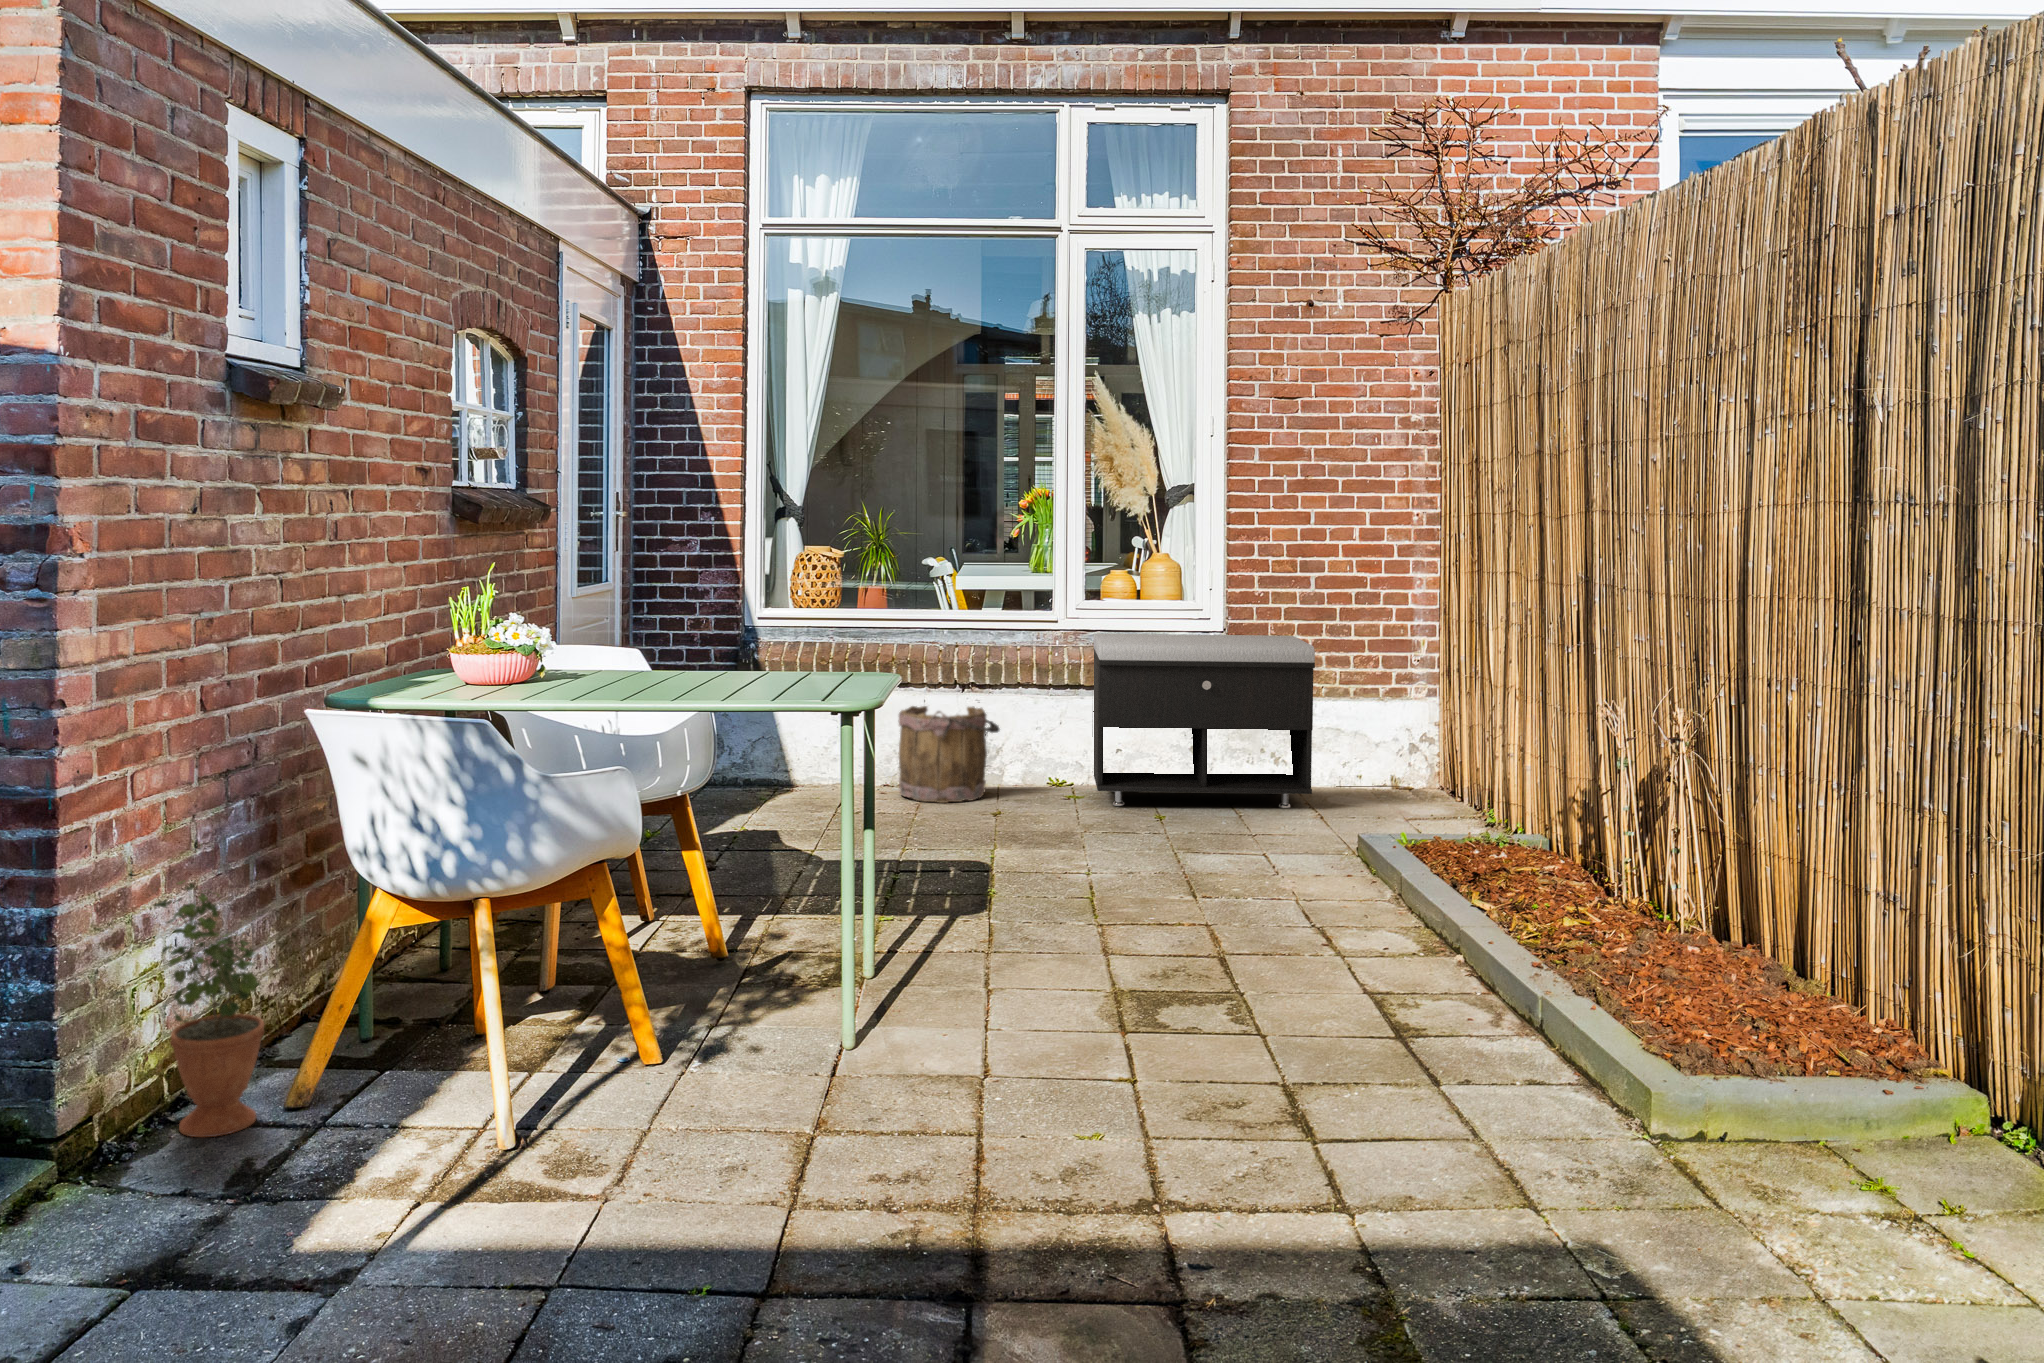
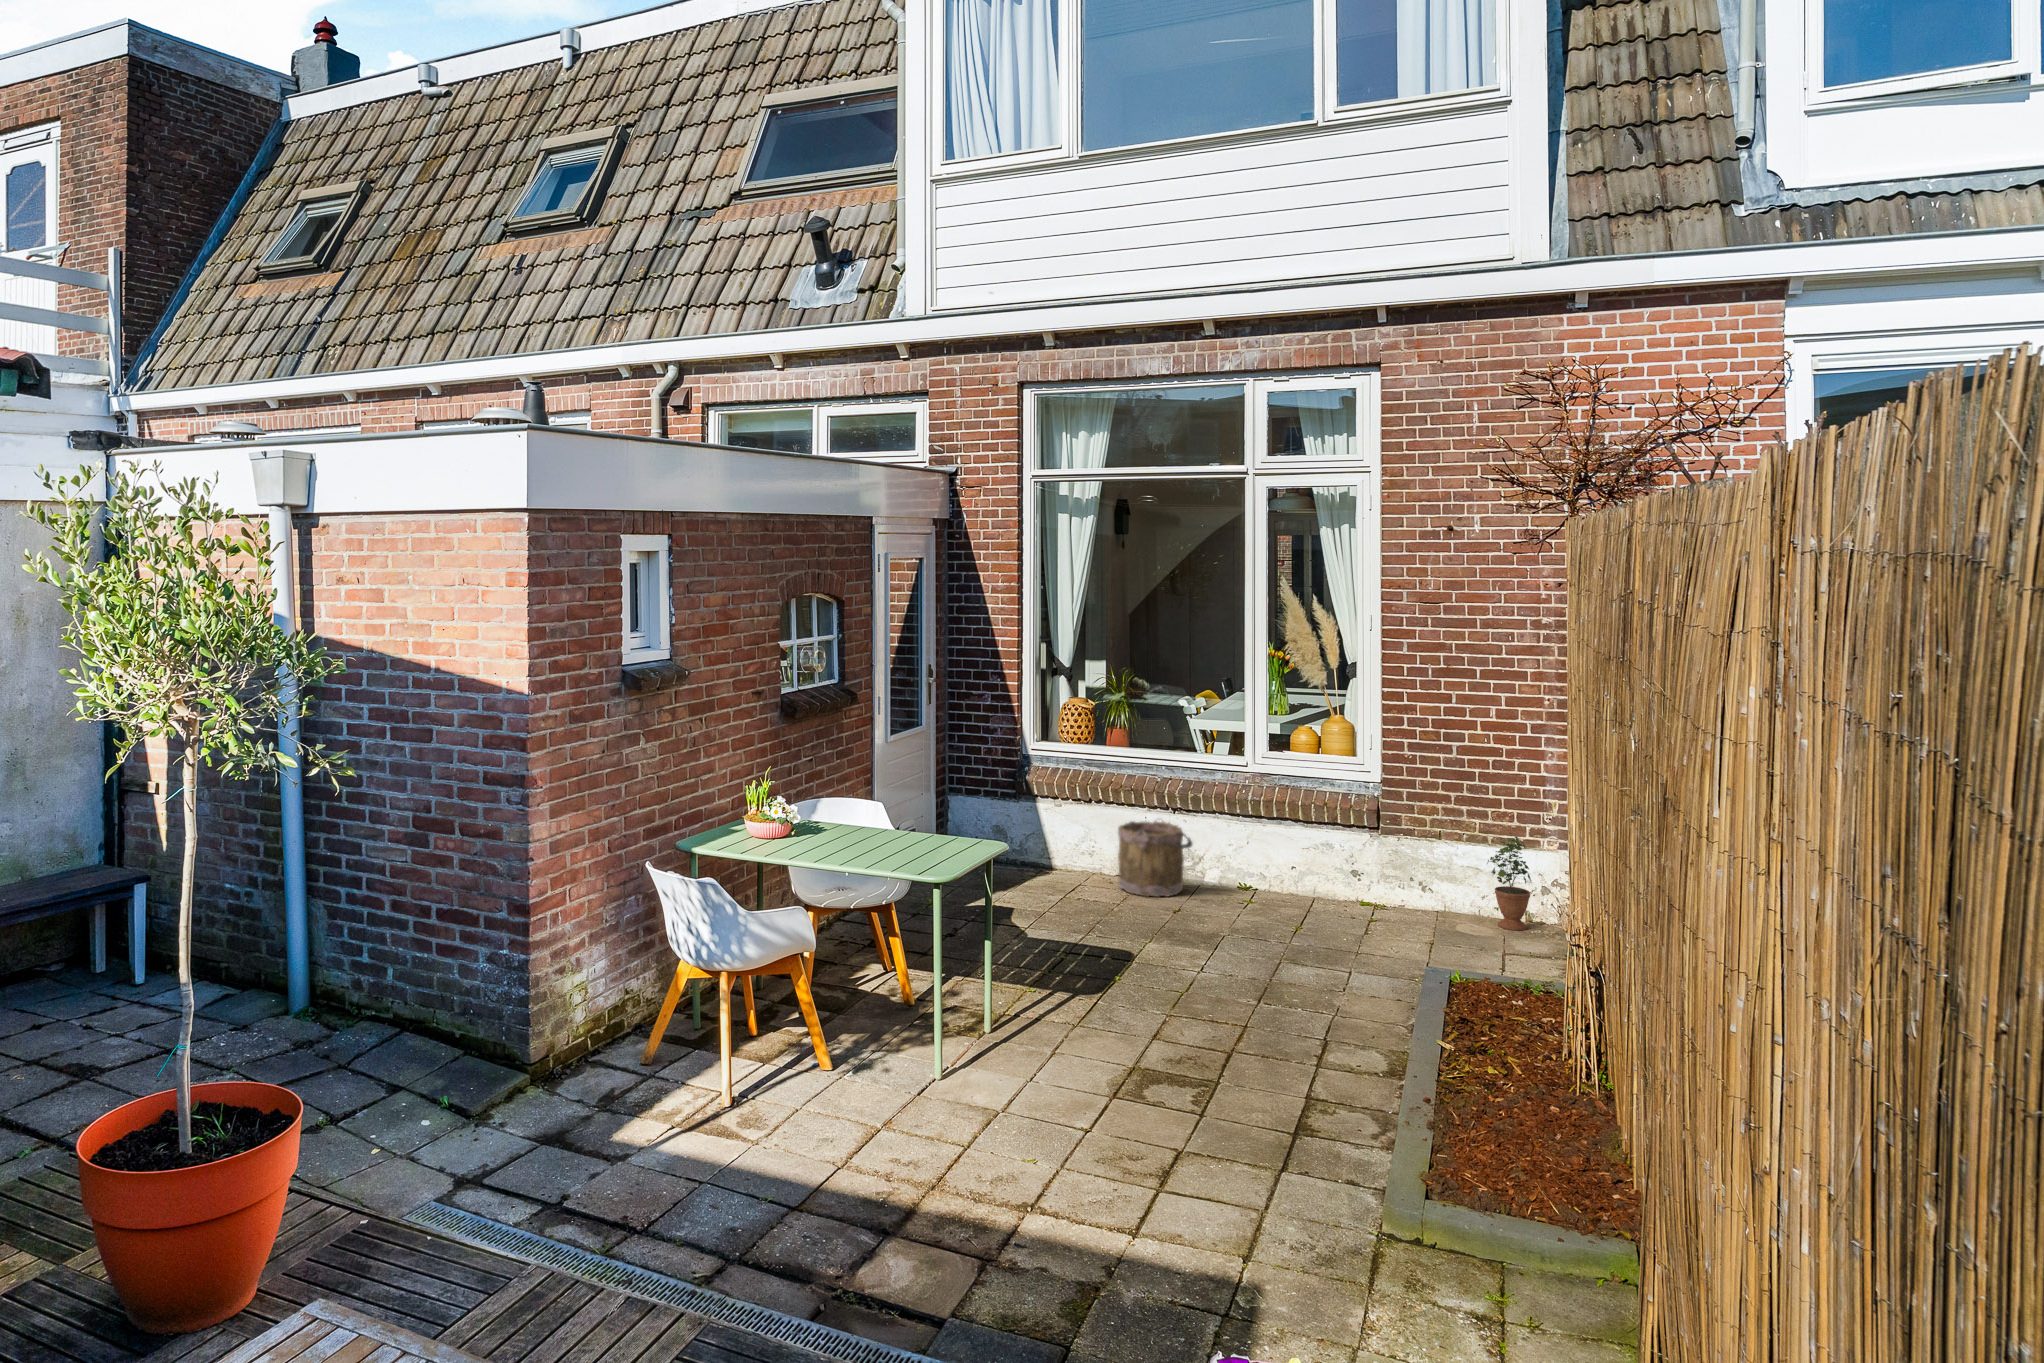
storage bench: present [1092,634,1315,808] -> none [1255,778,1435,932]
potted plant: present [154,880,264,1137] -> present [1487,836,1531,930]

